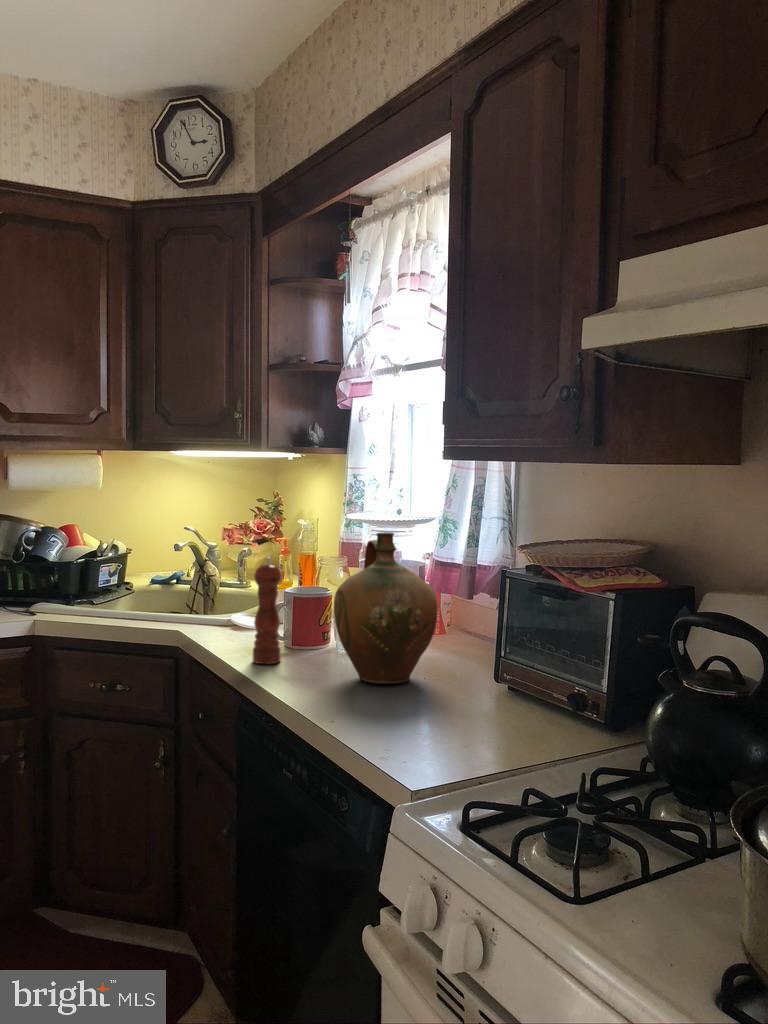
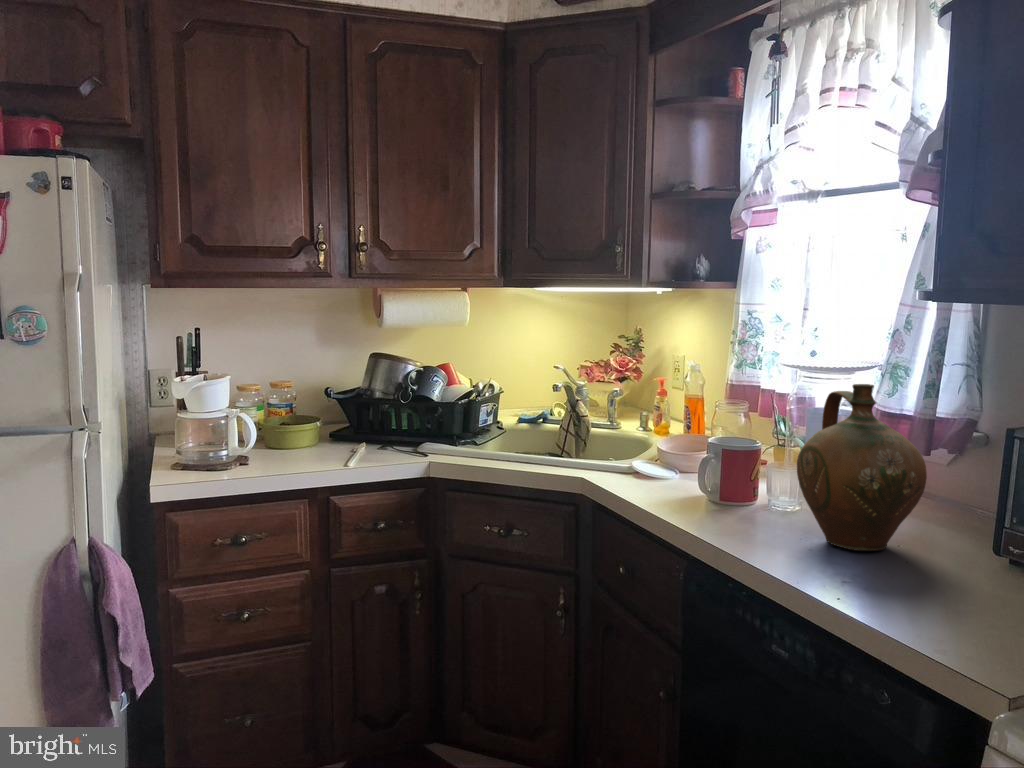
pepper mill: present [253,557,282,664] -> none [692,407,726,521]

